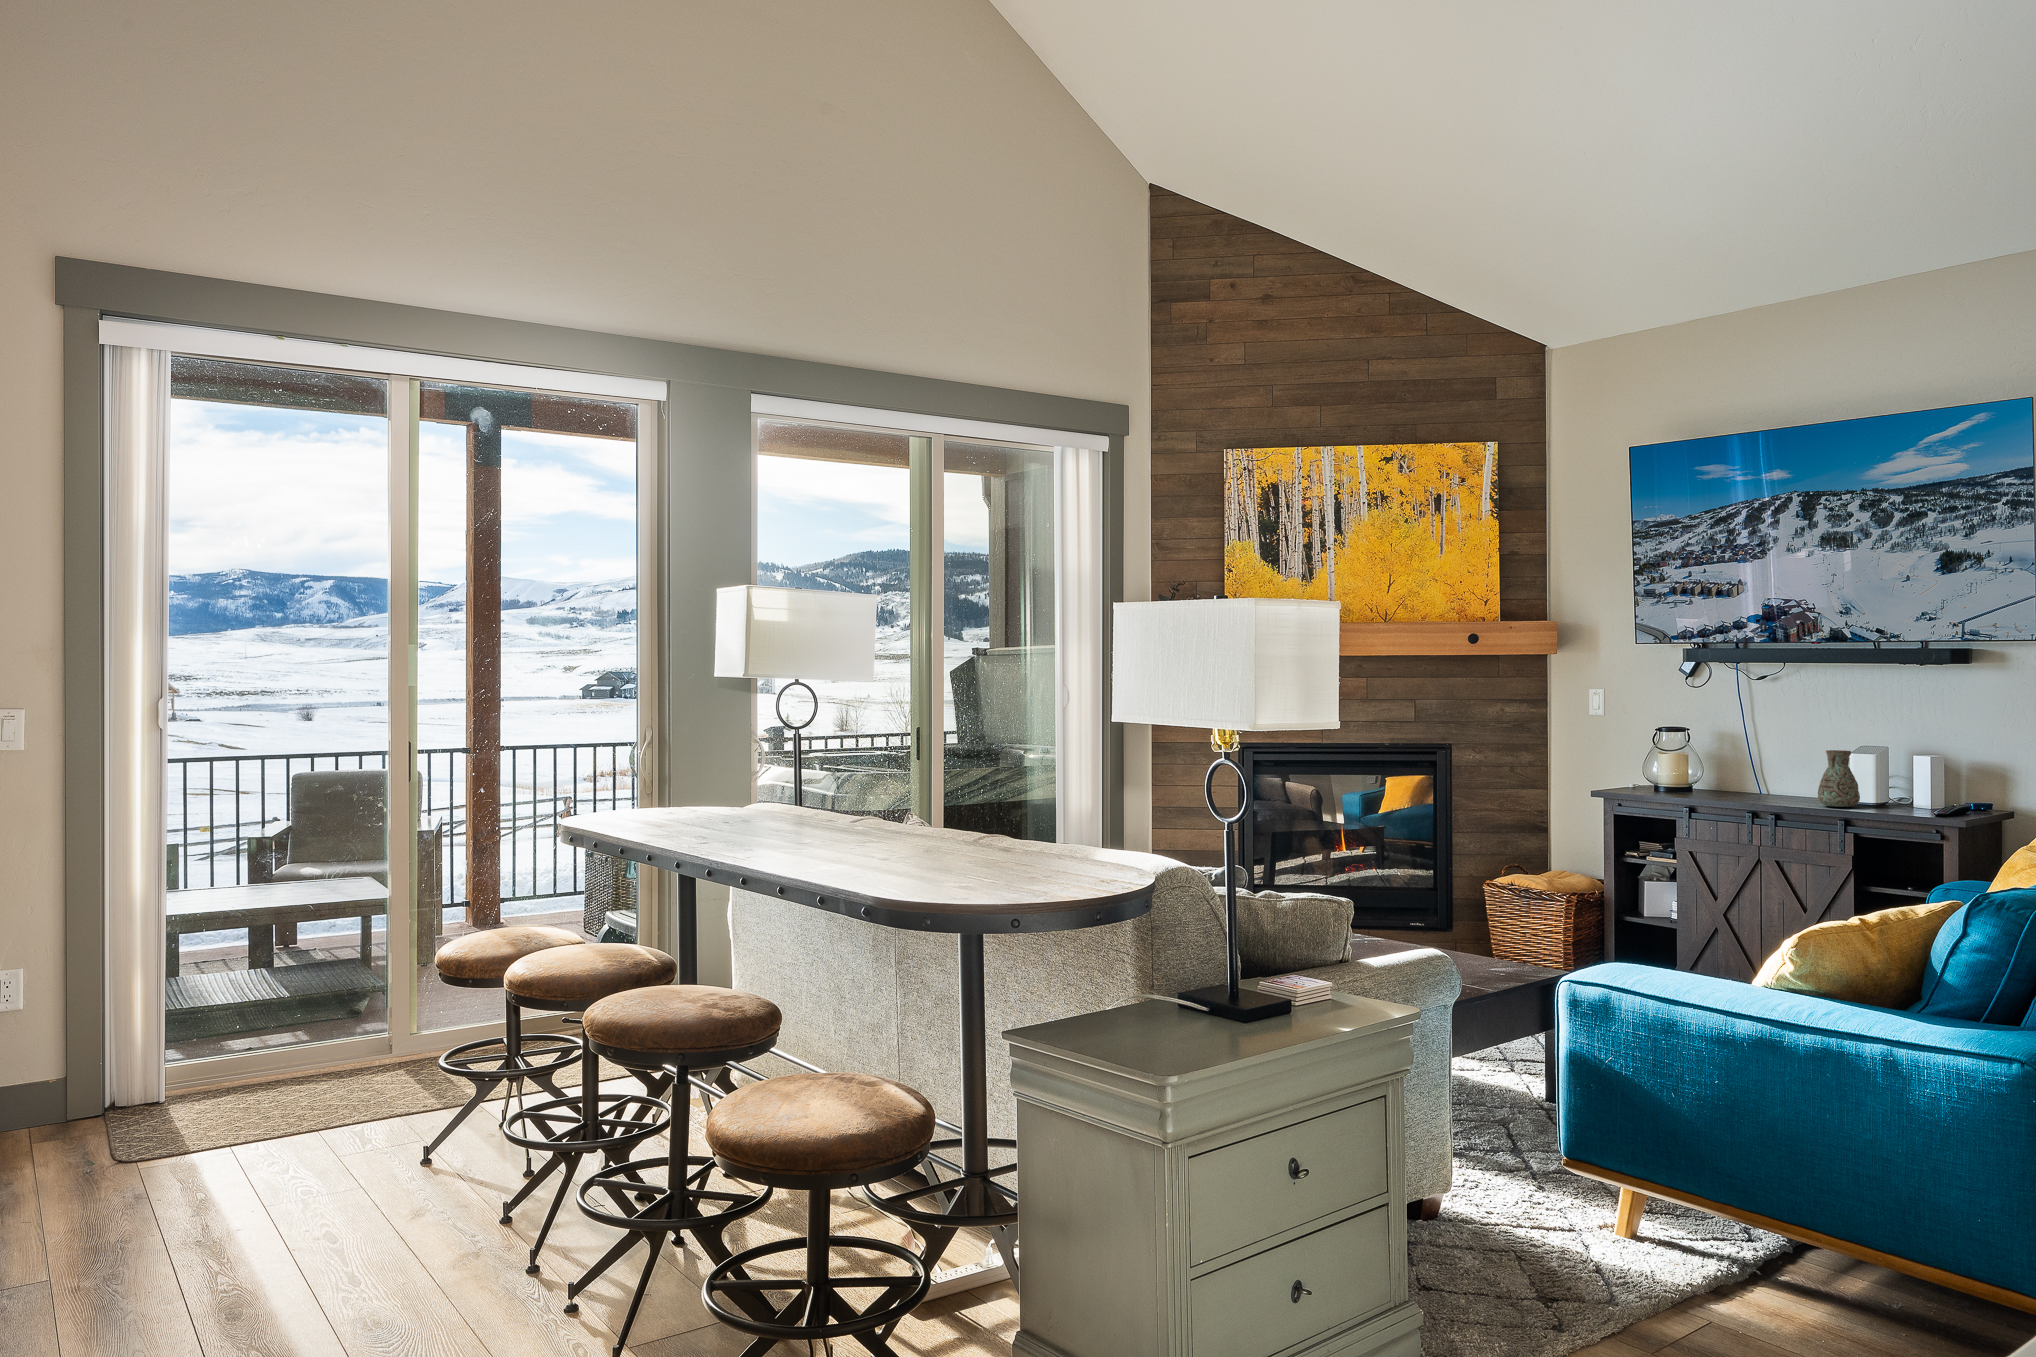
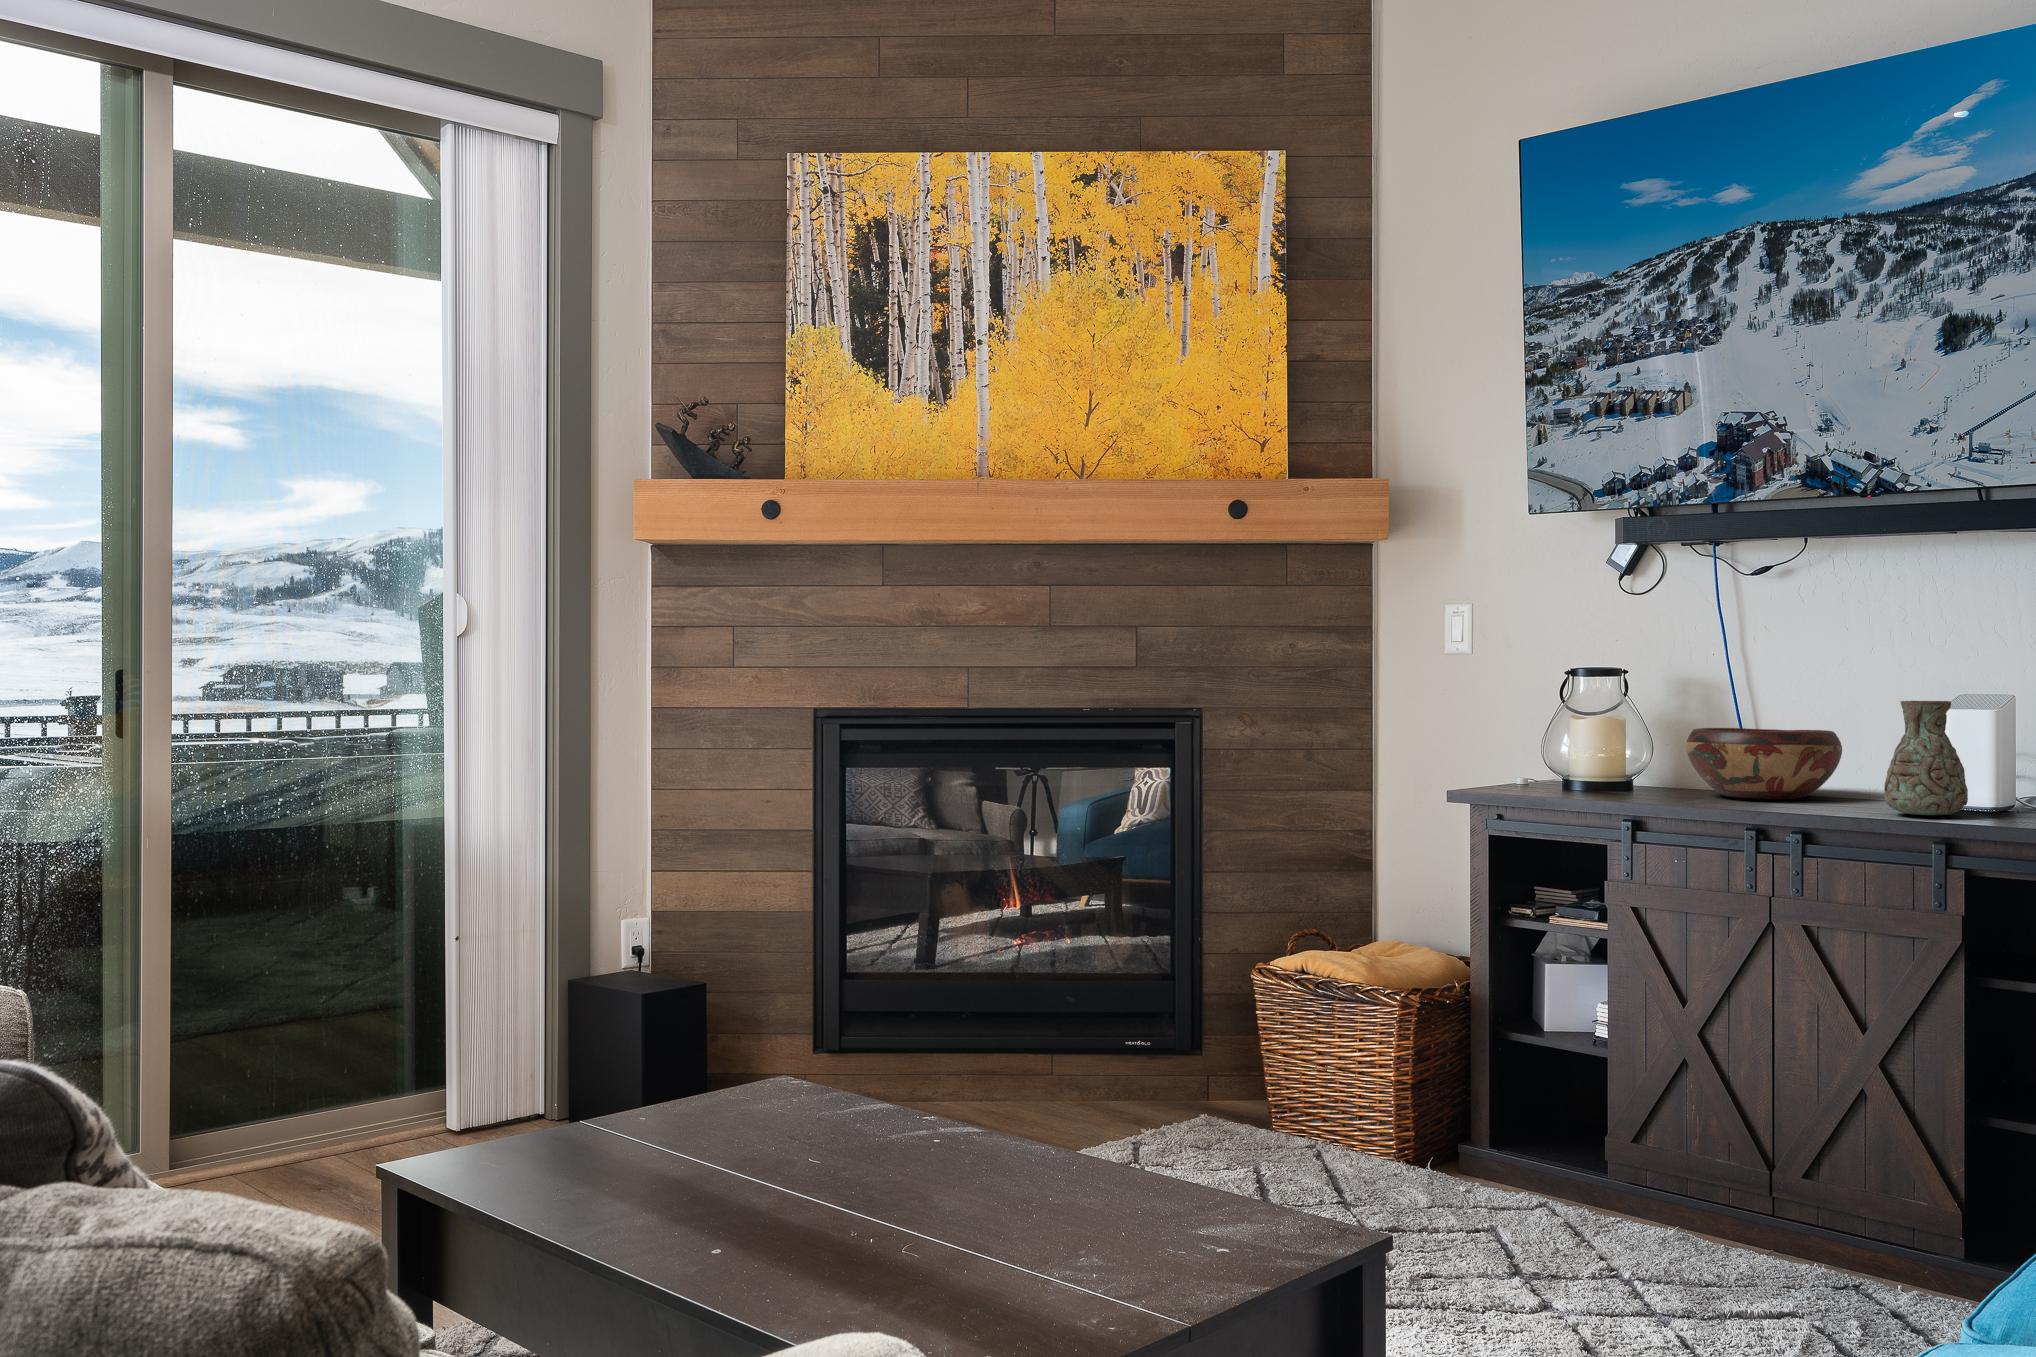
decorative bowl: none [1721,760,1804,798] -> present [1686,728,1842,799]

